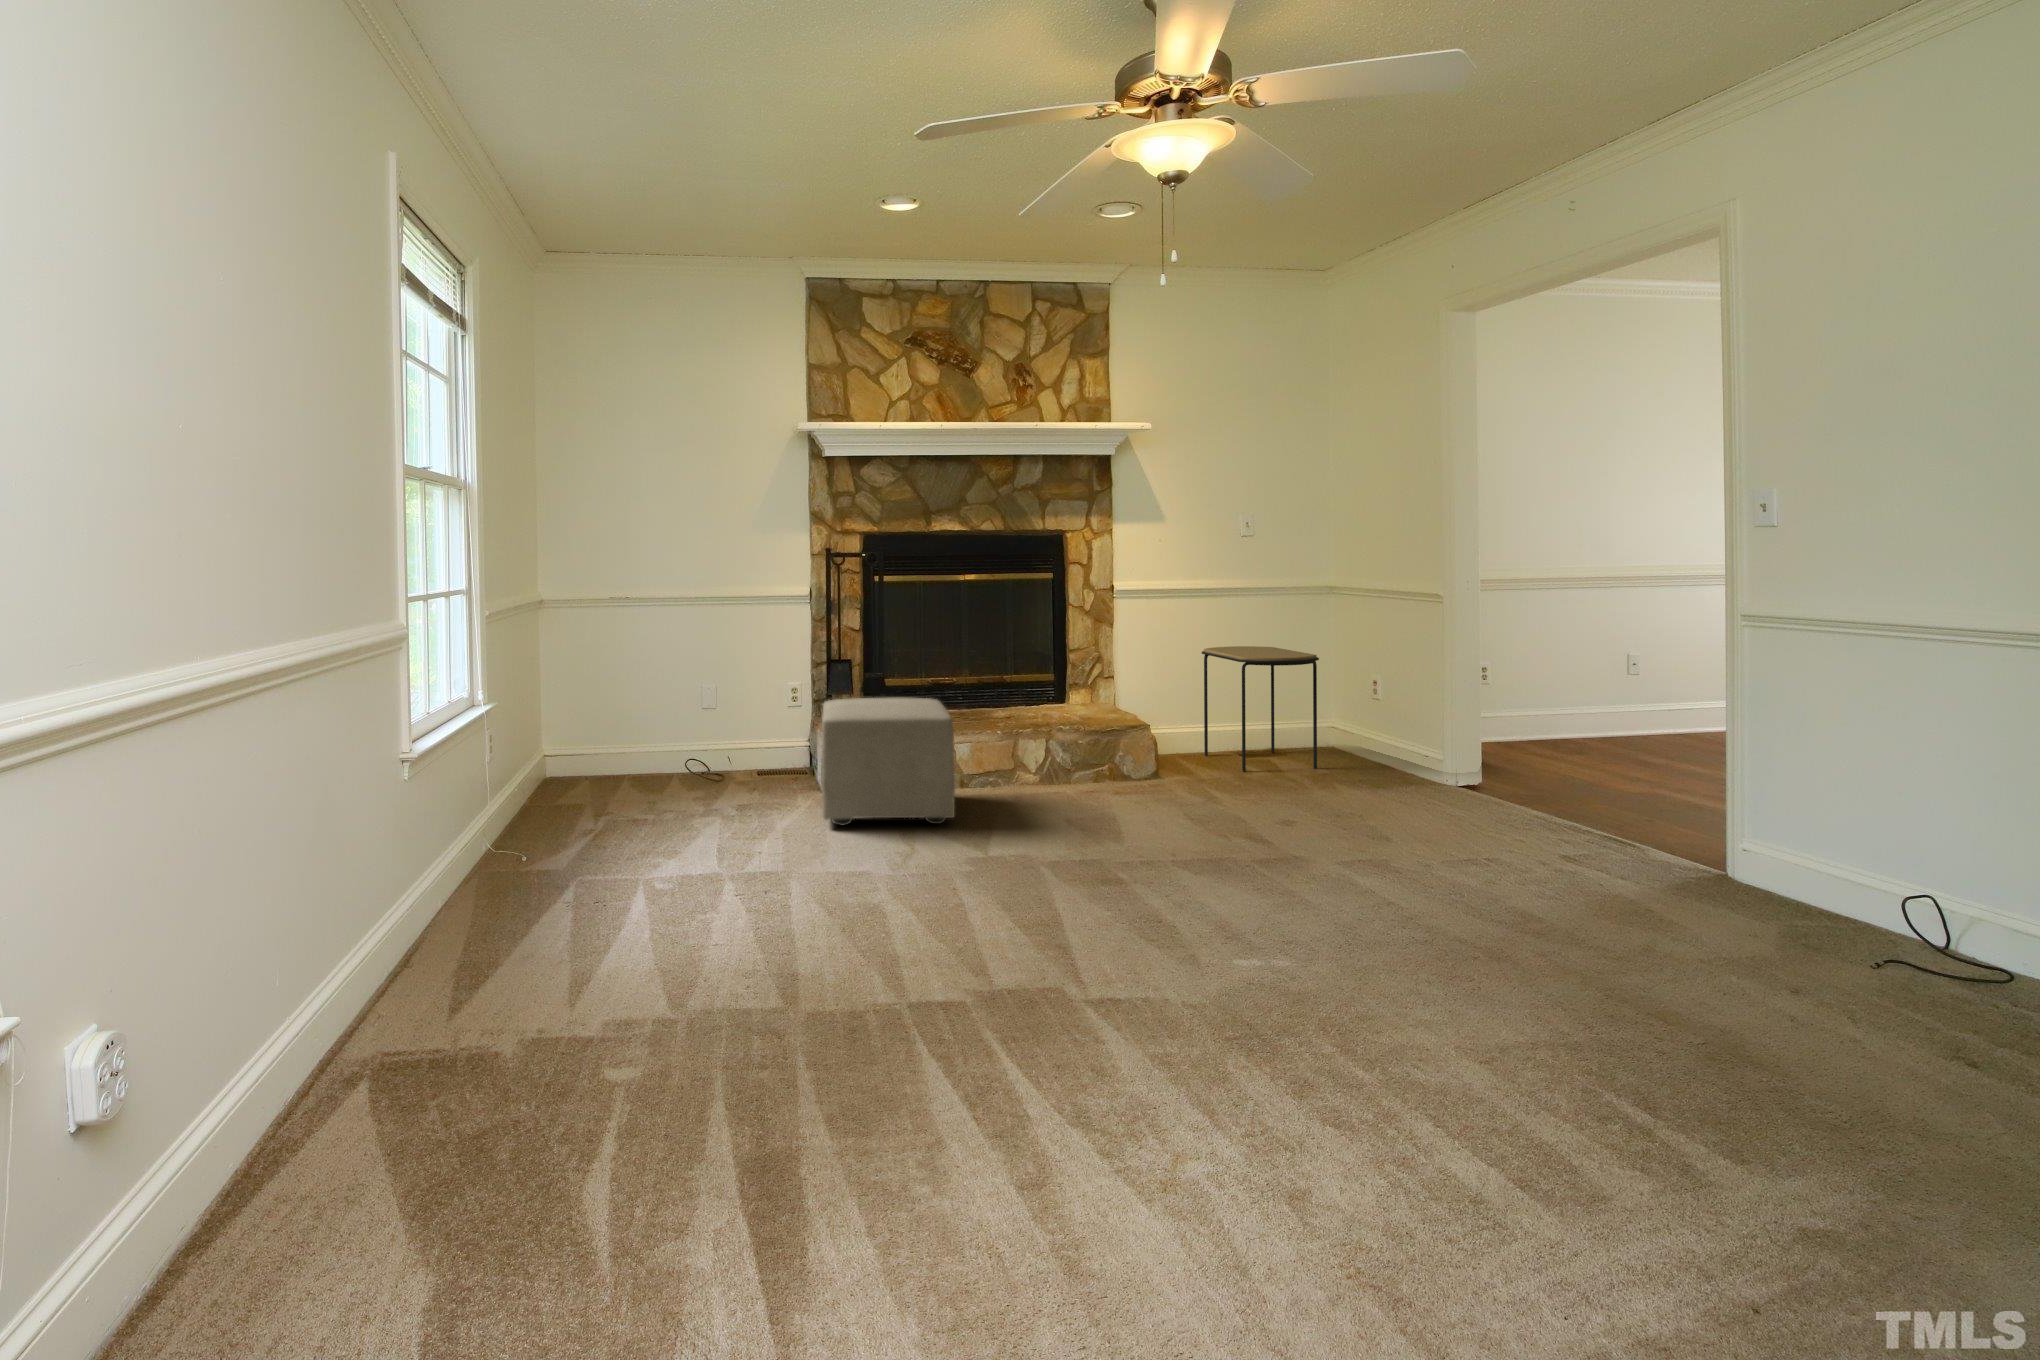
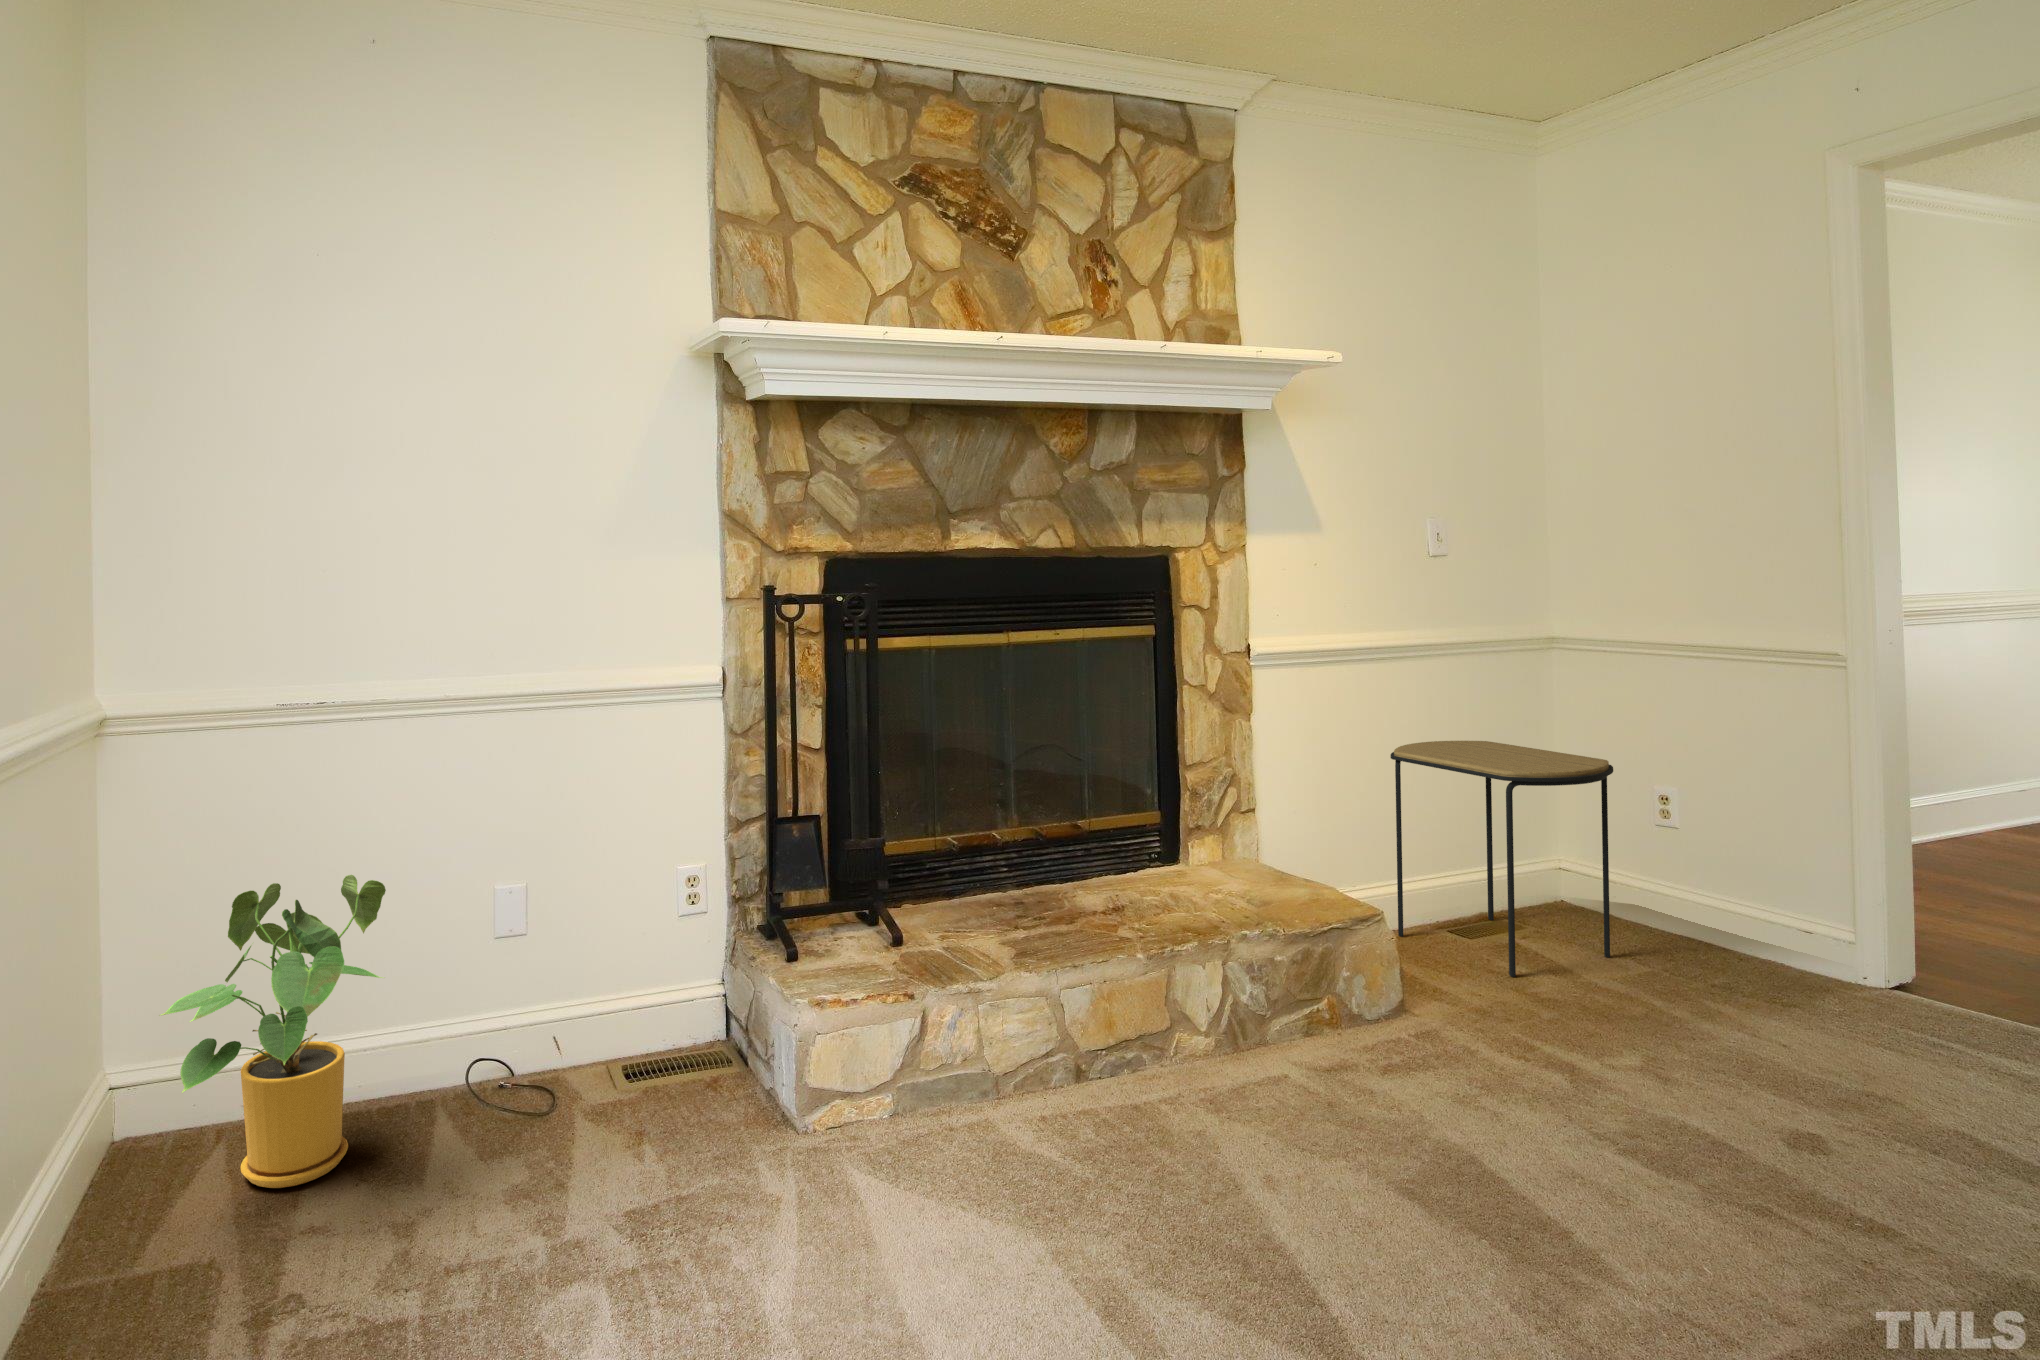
house plant: none [563,673,652,791] -> present [161,875,386,1188]
ottoman: present [822,697,955,825] -> none [814,913,1190,1292]

